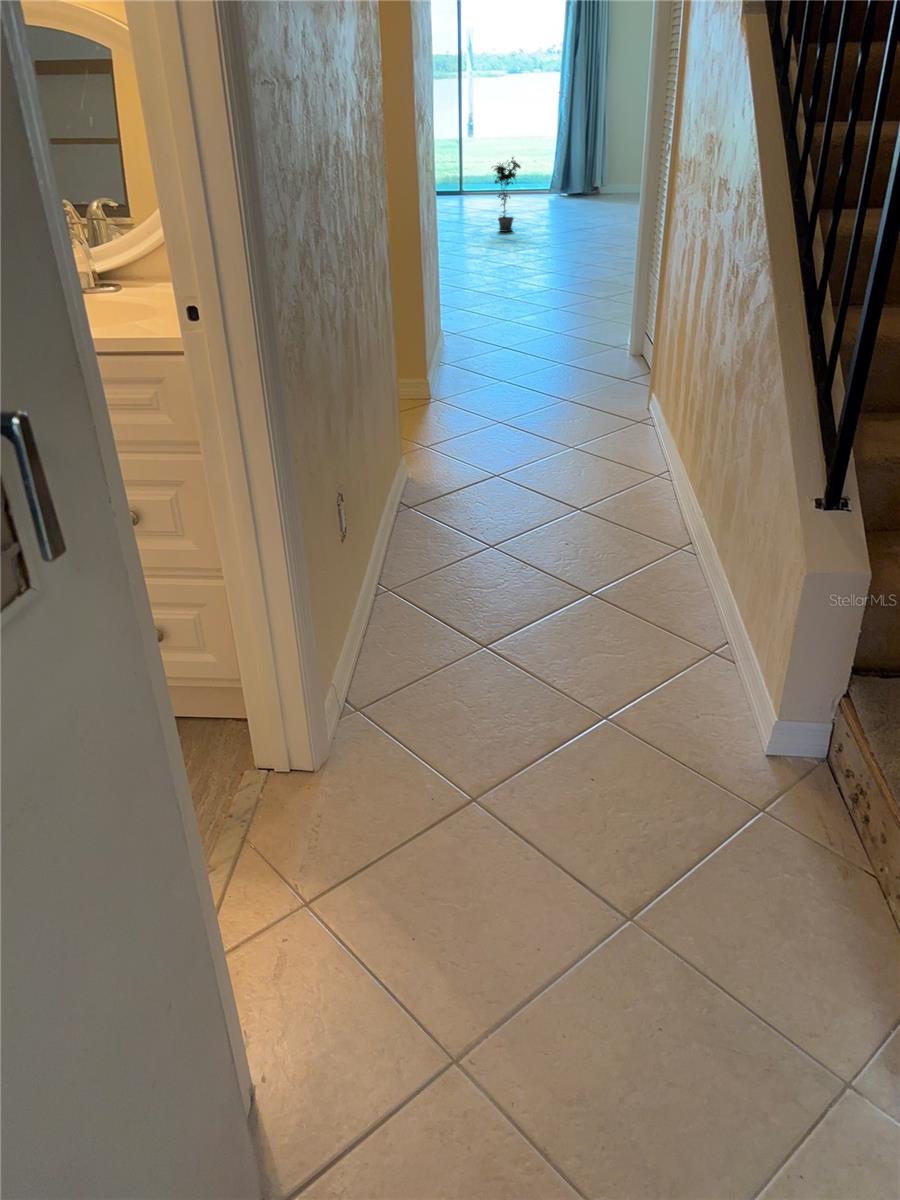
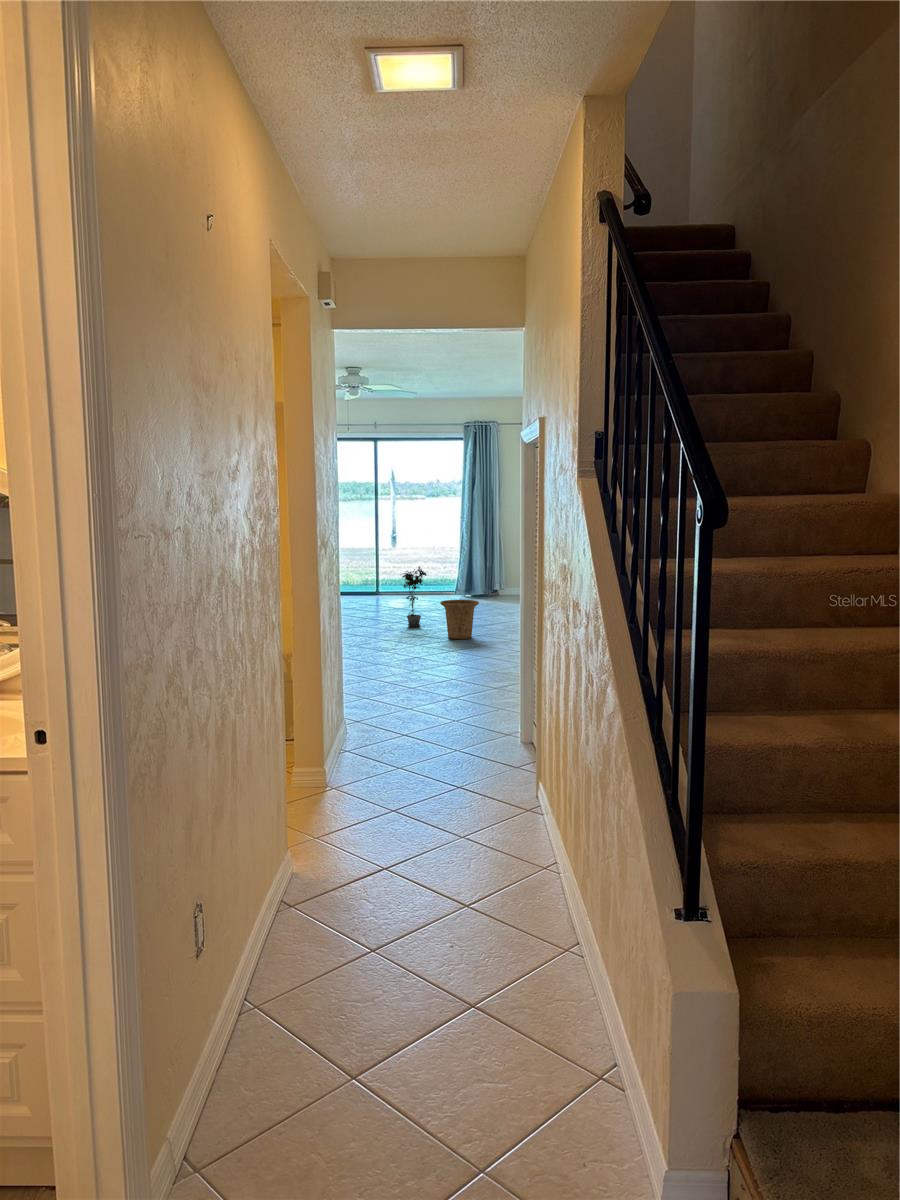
basket: none [537,197,580,245] -> present [440,600,479,639]

